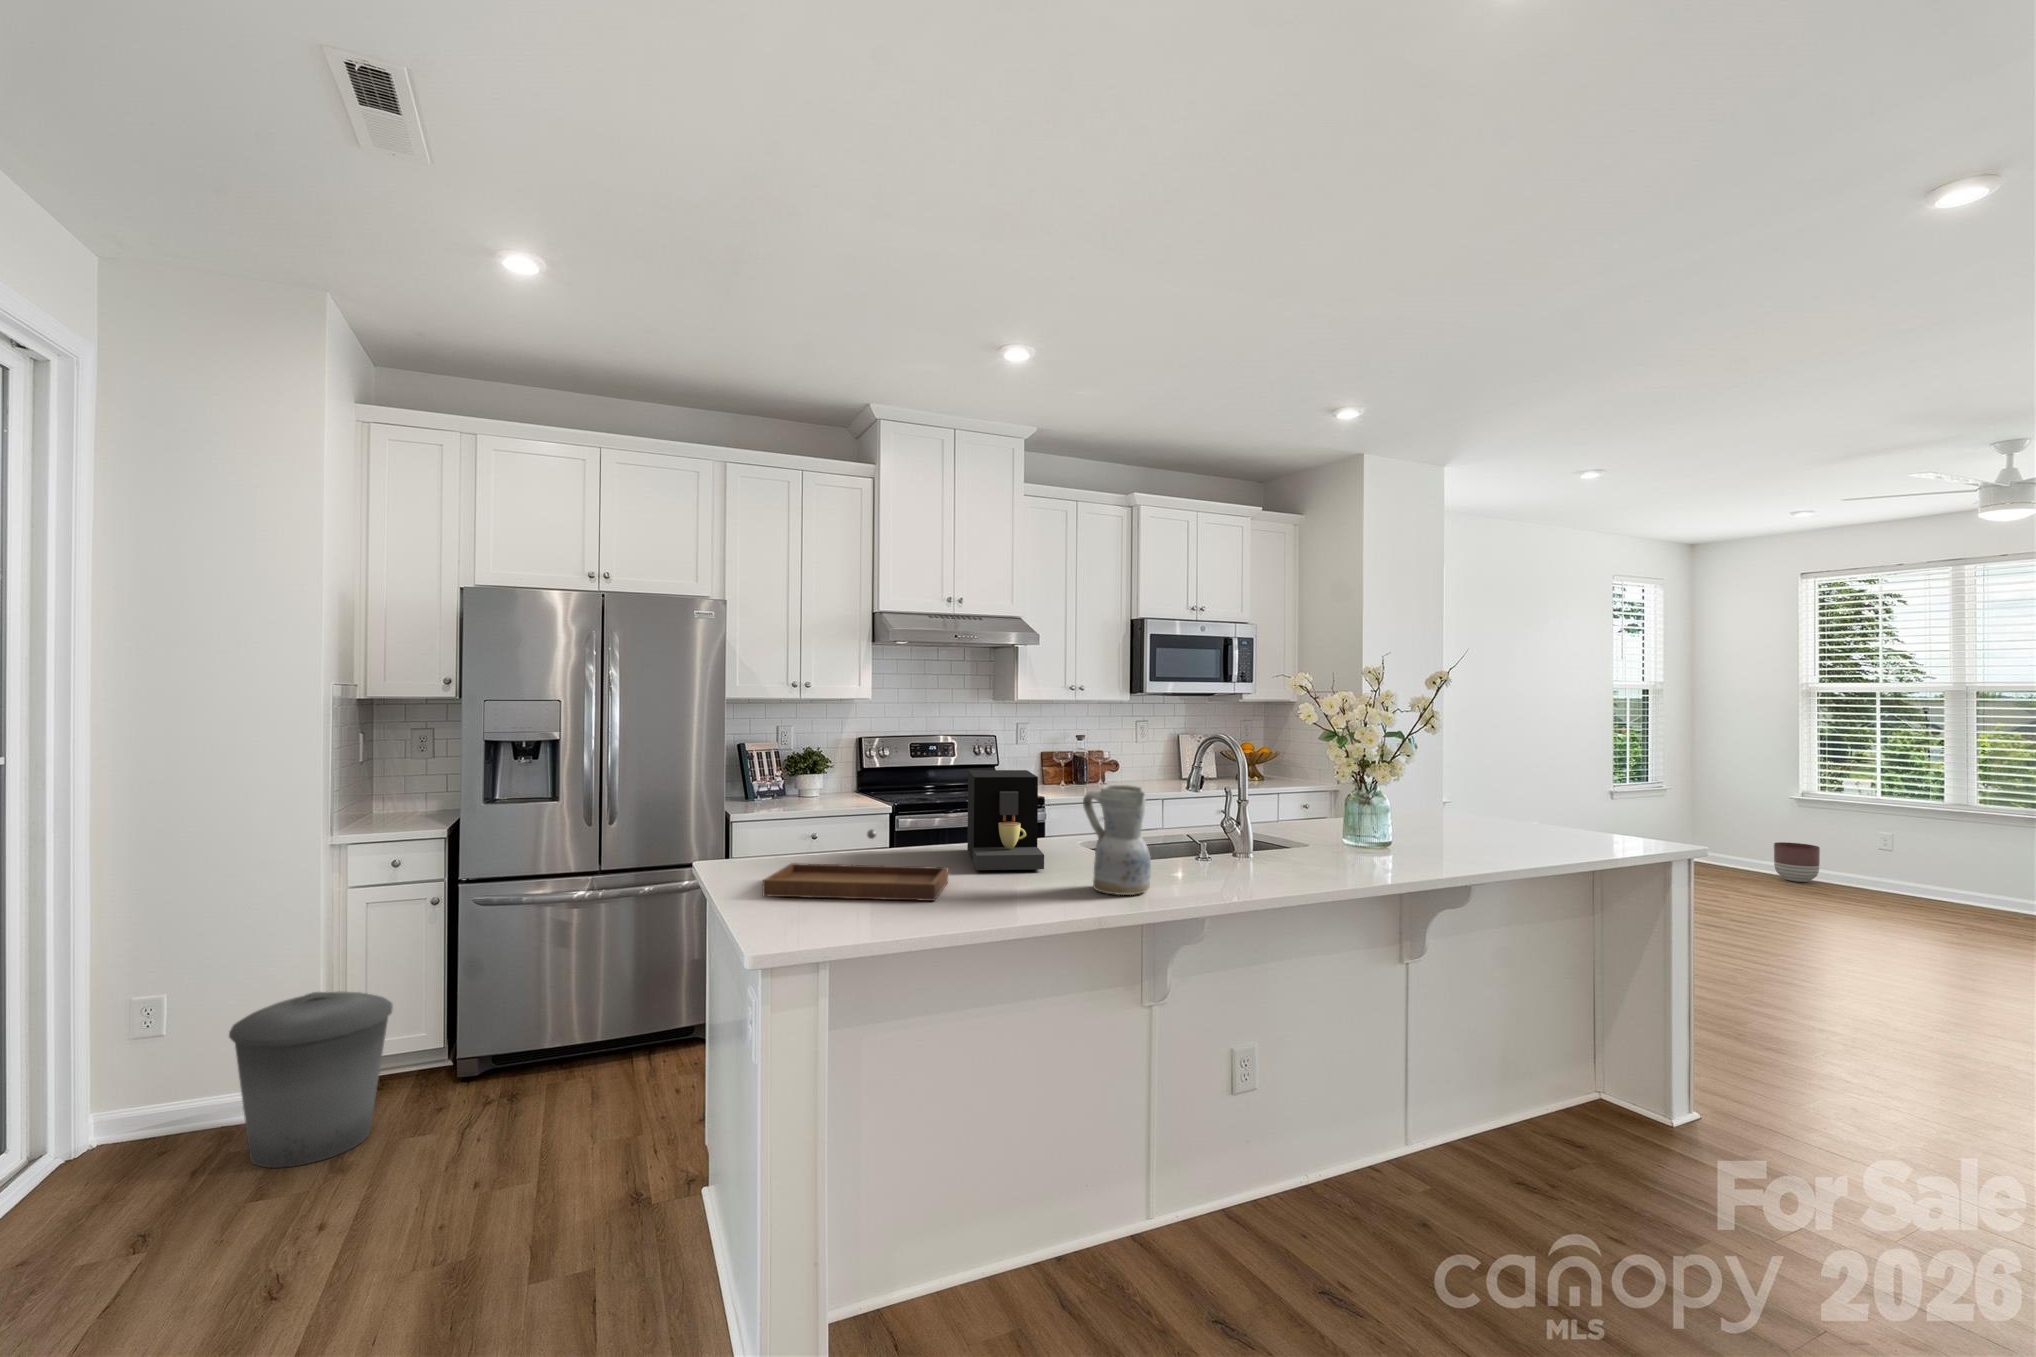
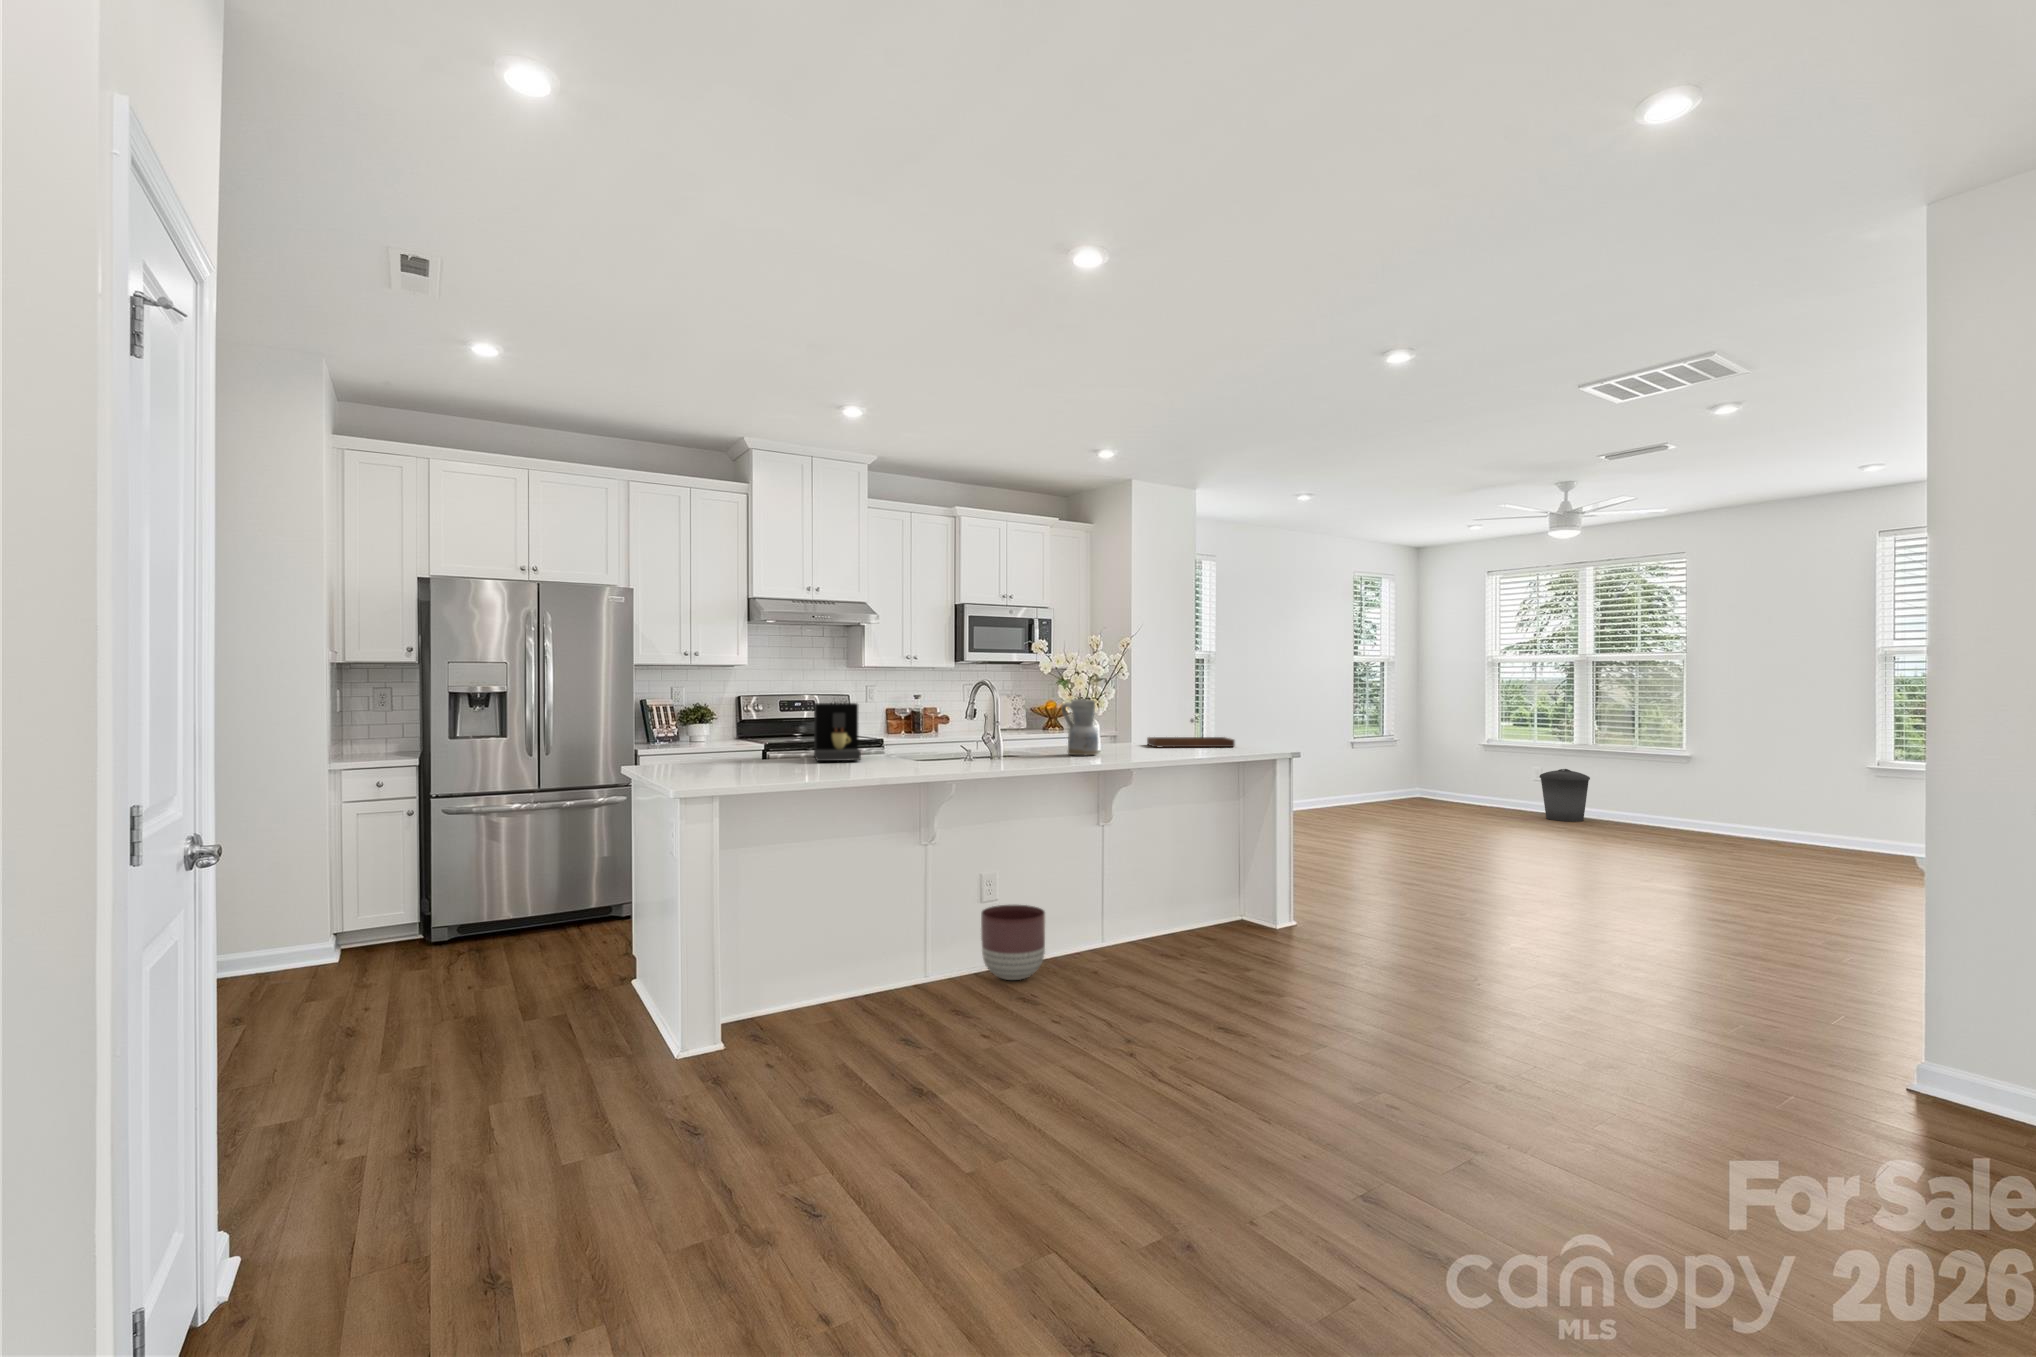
ceramic pitcher: present [1083,785,1151,895] -> present [1061,699,1098,755]
tray: present [762,829,948,901] -> present [1147,719,1235,747]
planter: present [1774,842,1820,882] -> present [981,905,1045,980]
trash can: present [229,992,393,1168] -> present [1539,769,1590,821]

